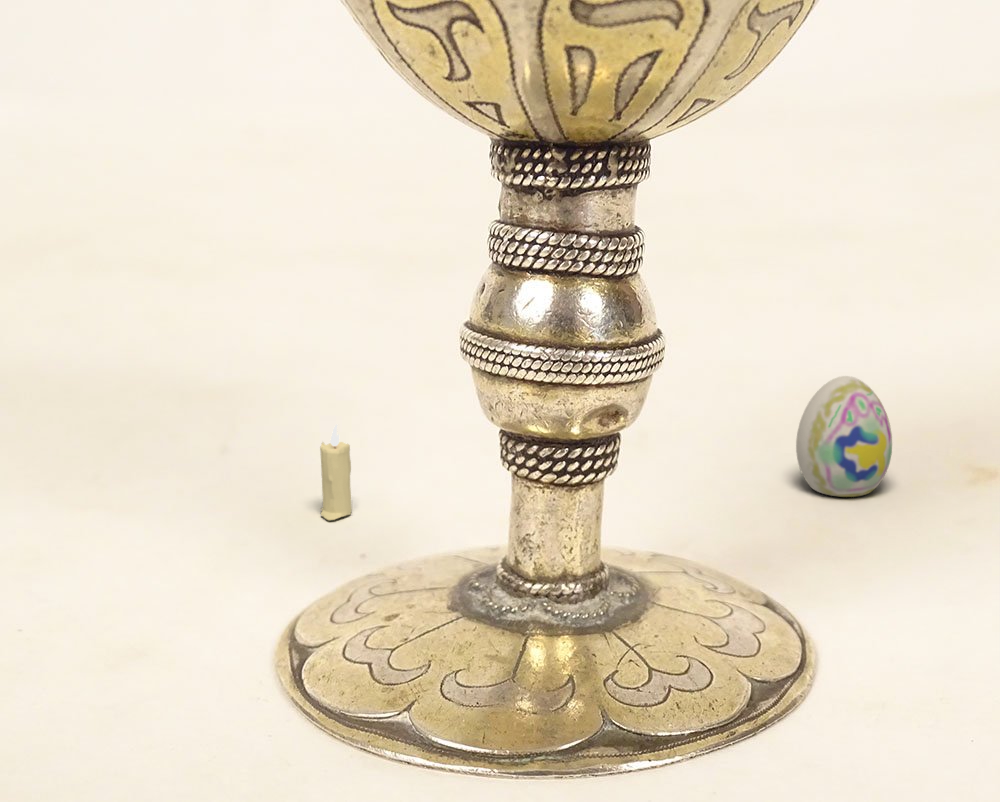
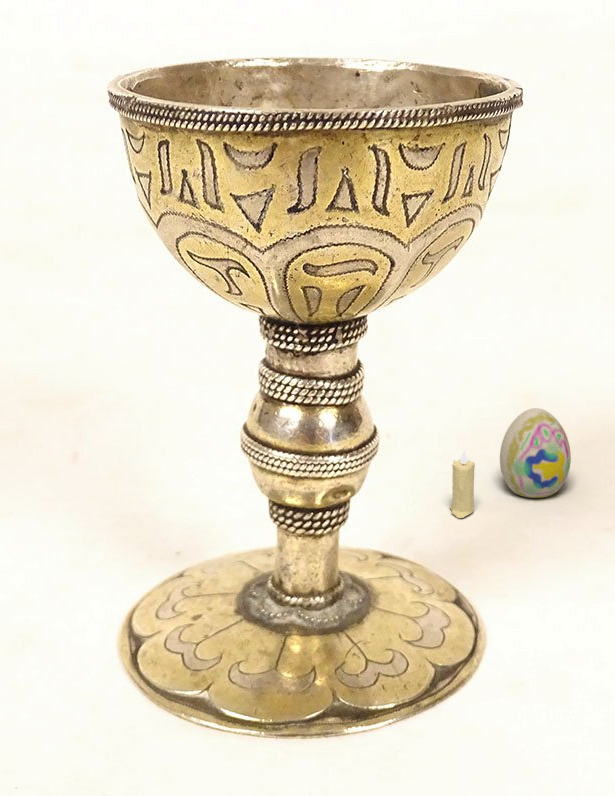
candle: present [320,425,352,520] -> present [450,449,475,518]

